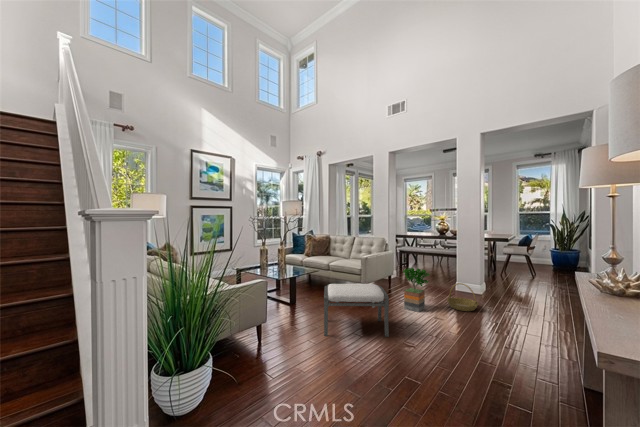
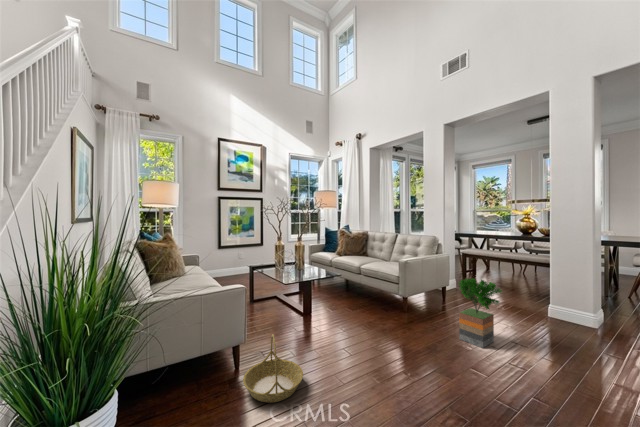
basket: present [447,283,479,311] -> present [243,334,303,402]
ottoman: present [324,284,389,337] -> none [320,296,423,392]

